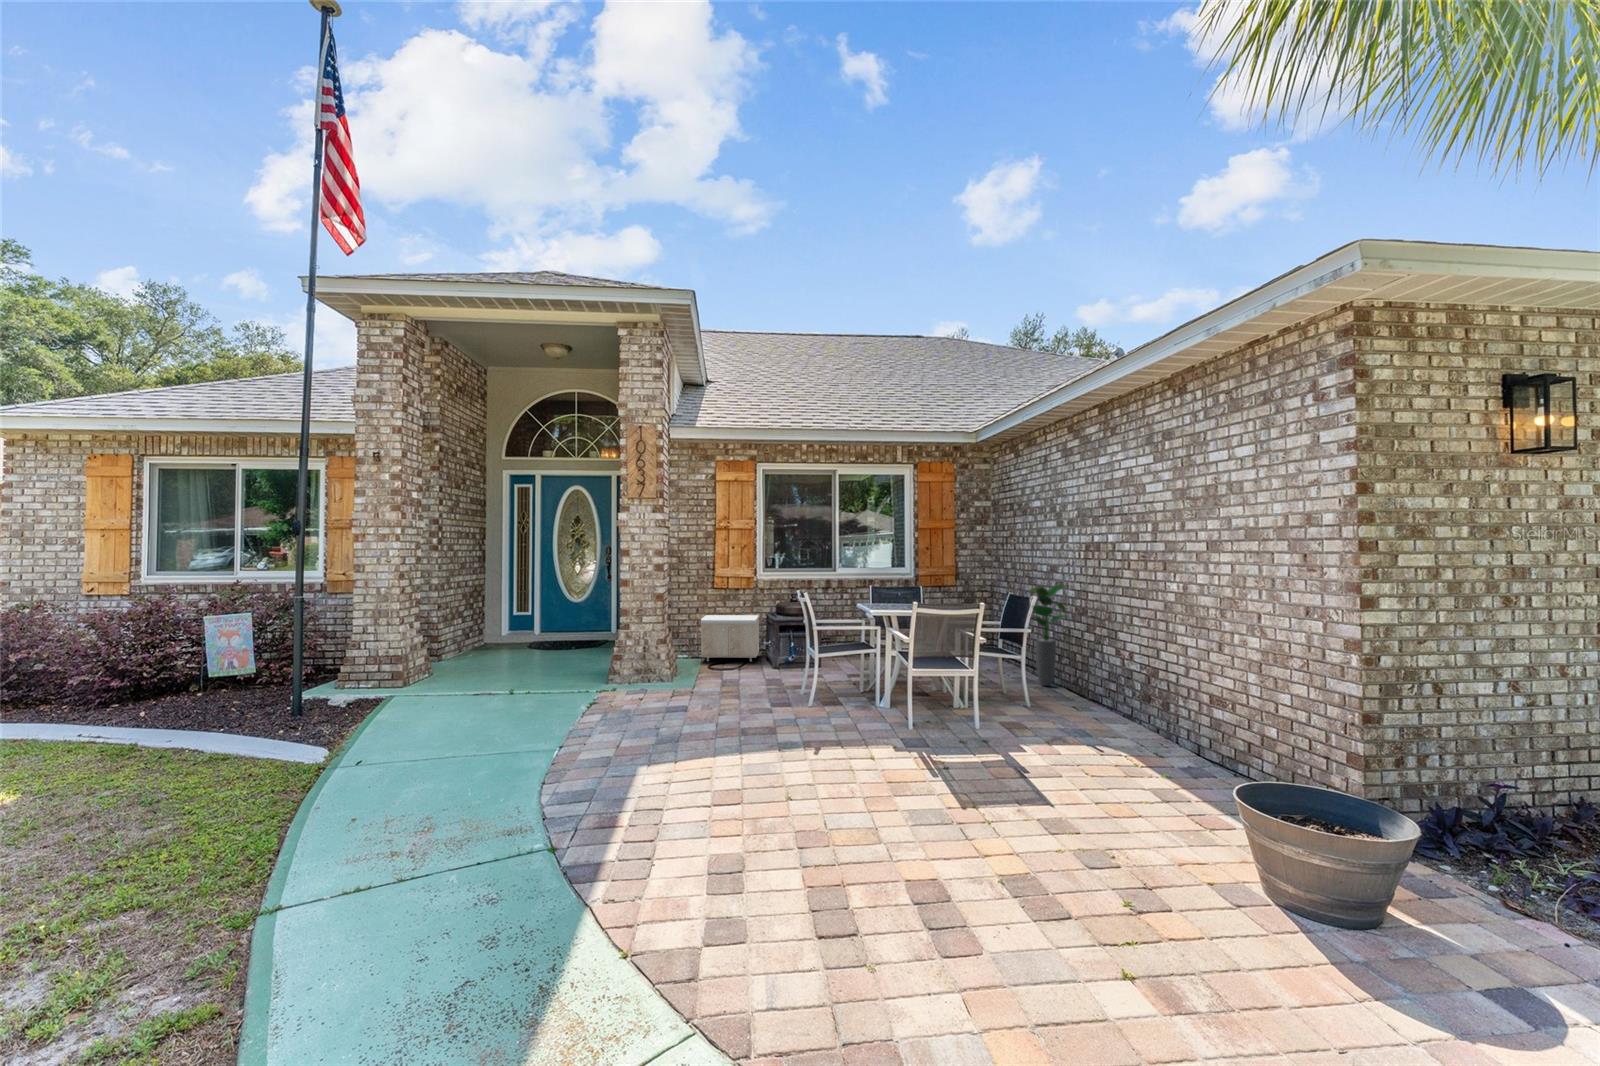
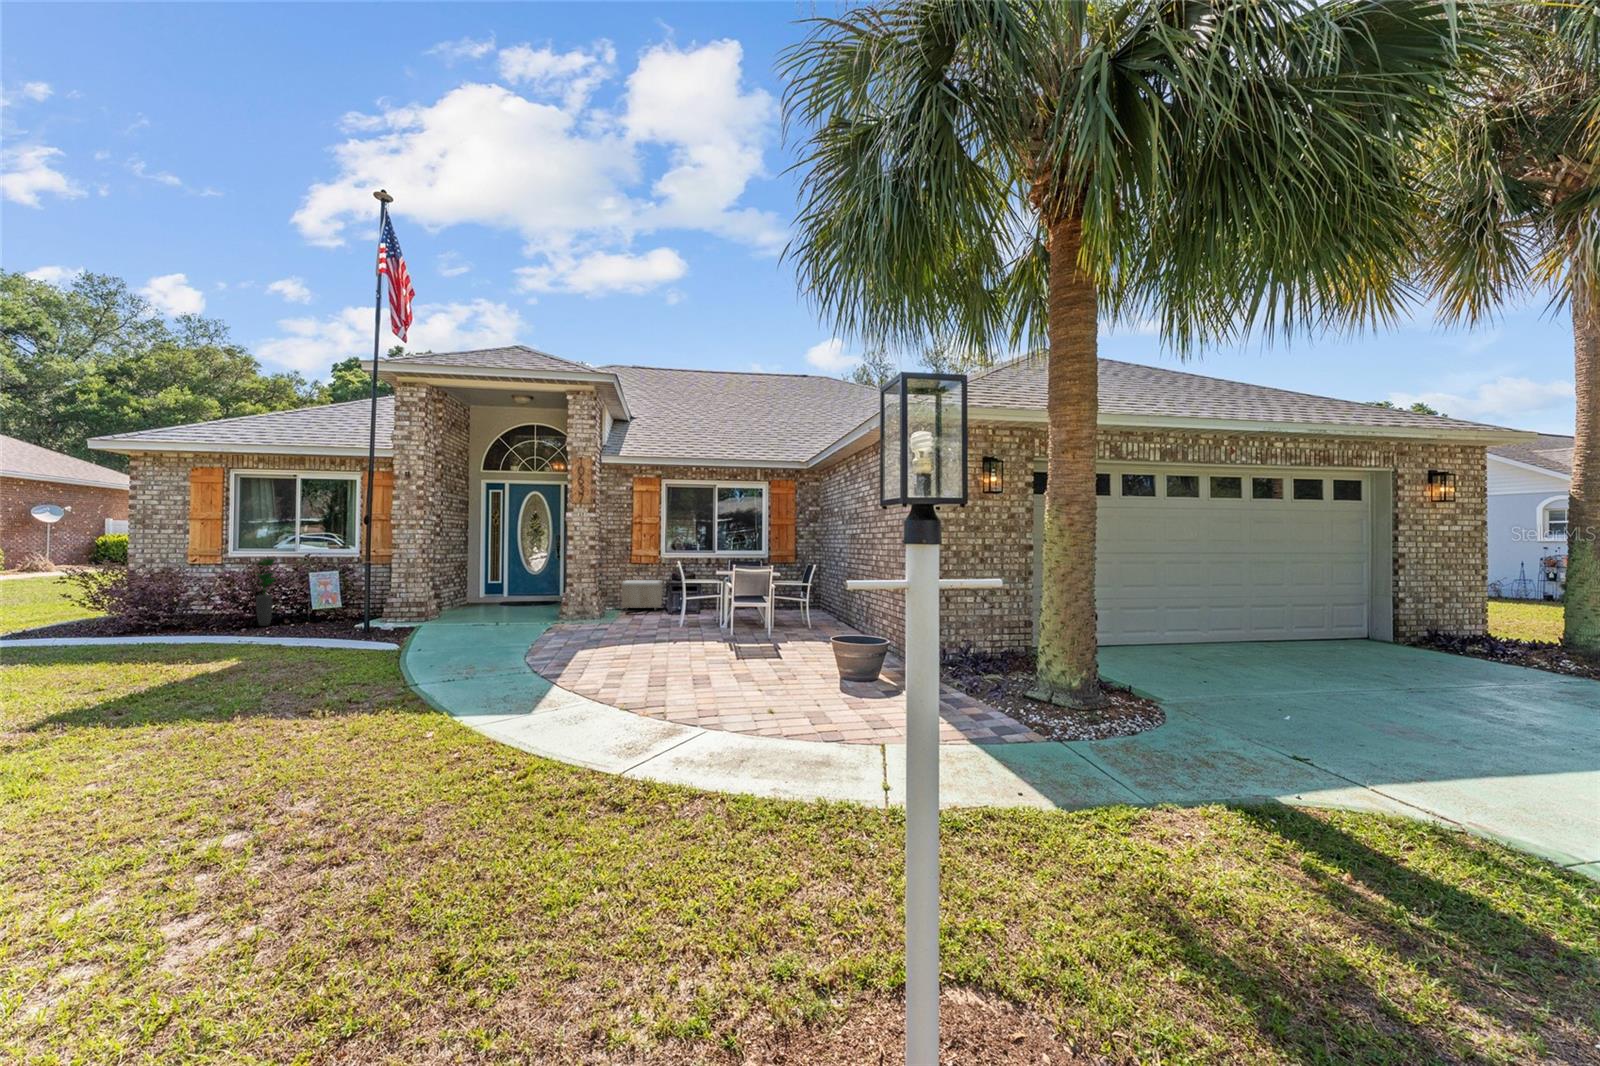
potted plant: present [1030,585,1069,686] -> present [256,559,276,626]

